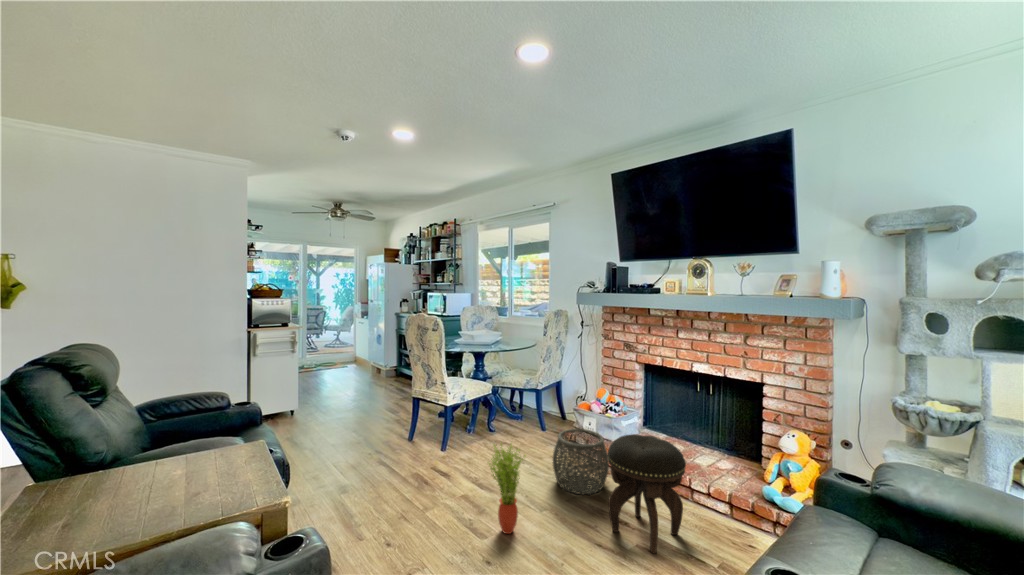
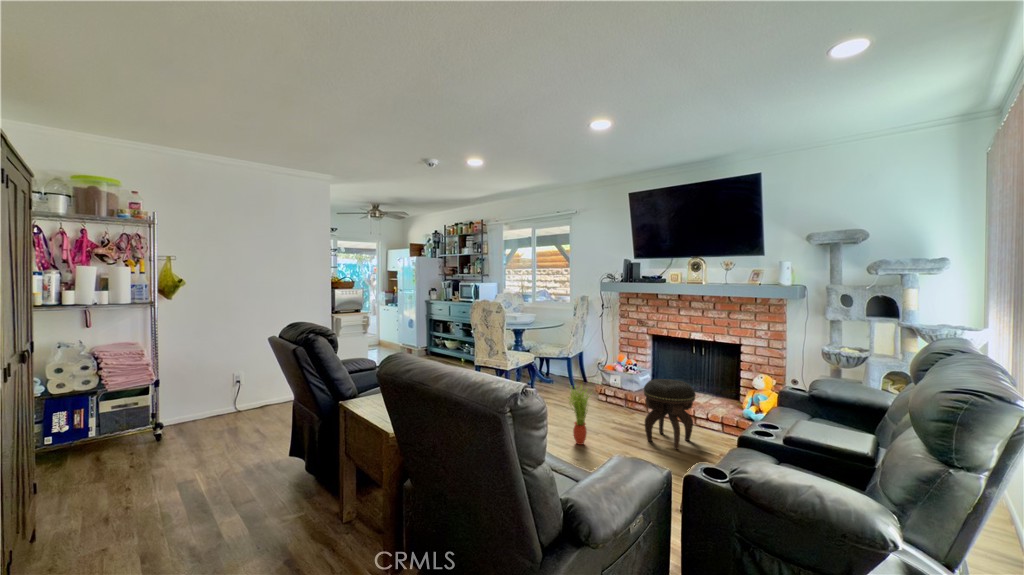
woven basket: present [553,429,609,495] -> none [596,381,637,425]

